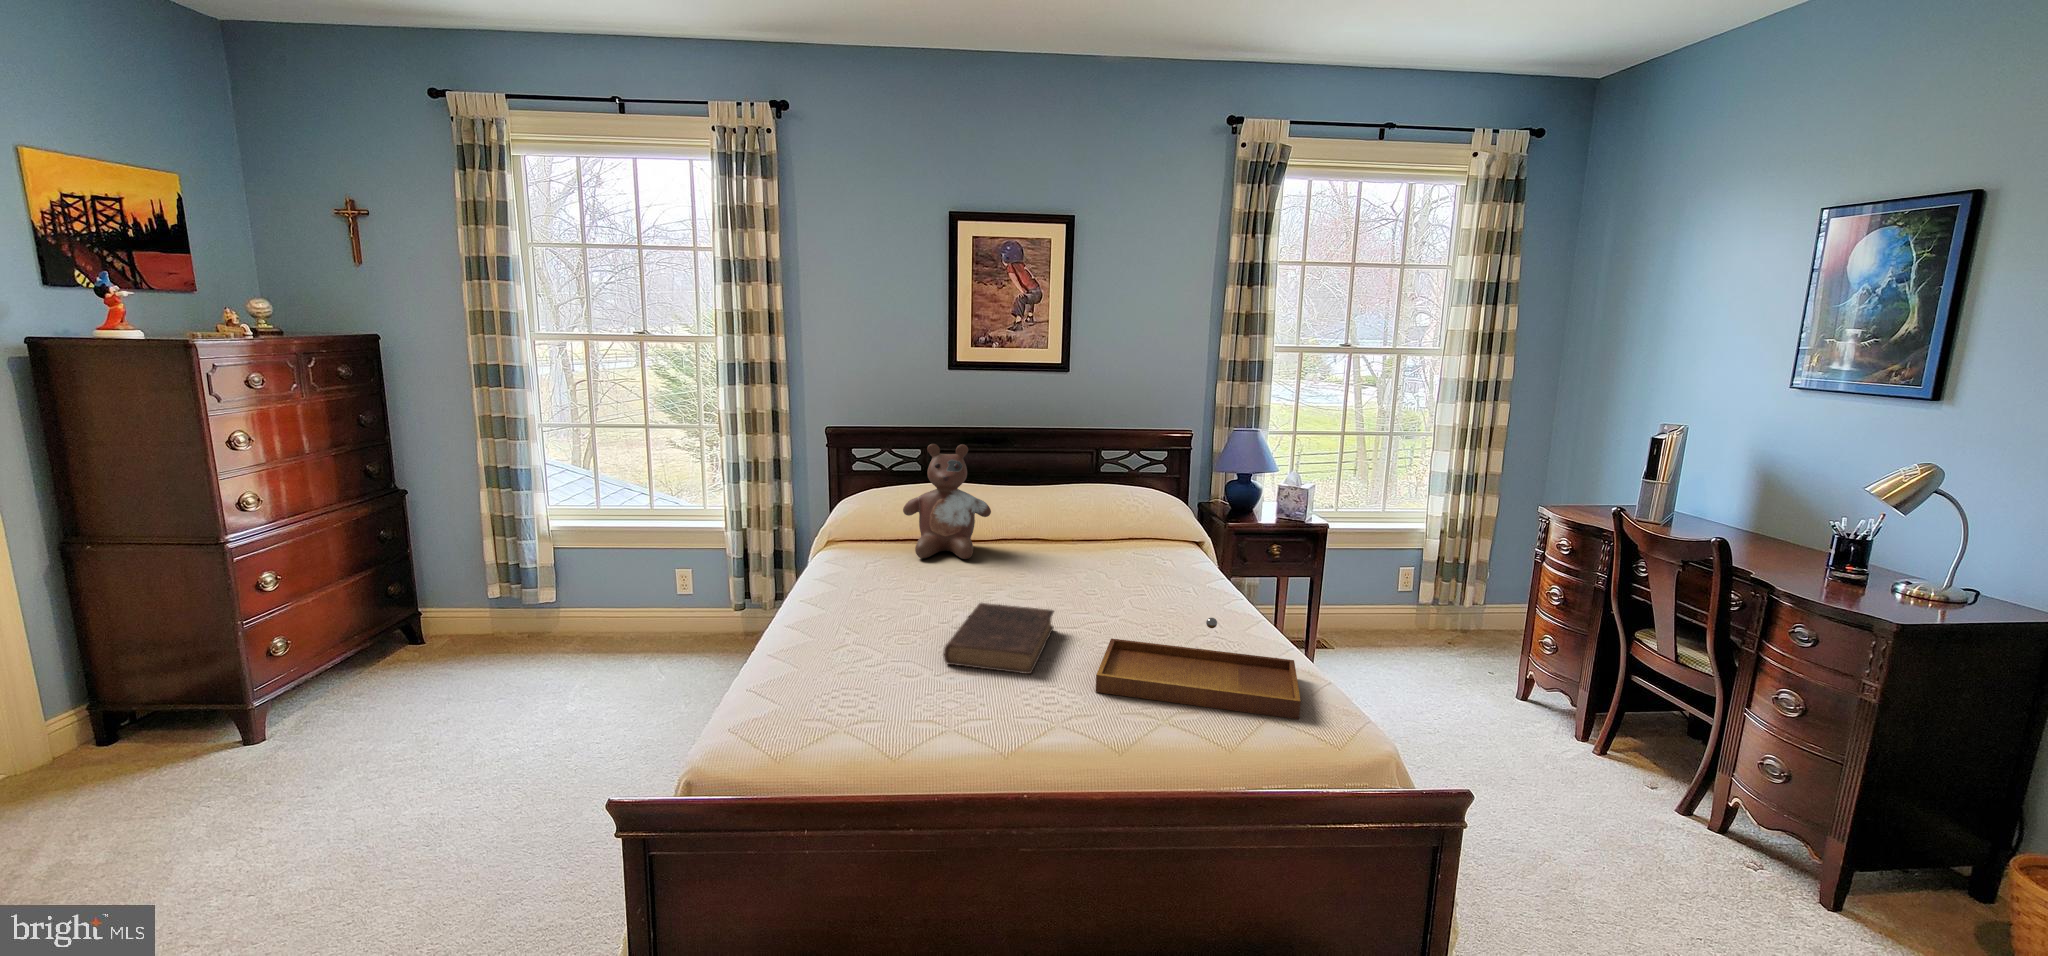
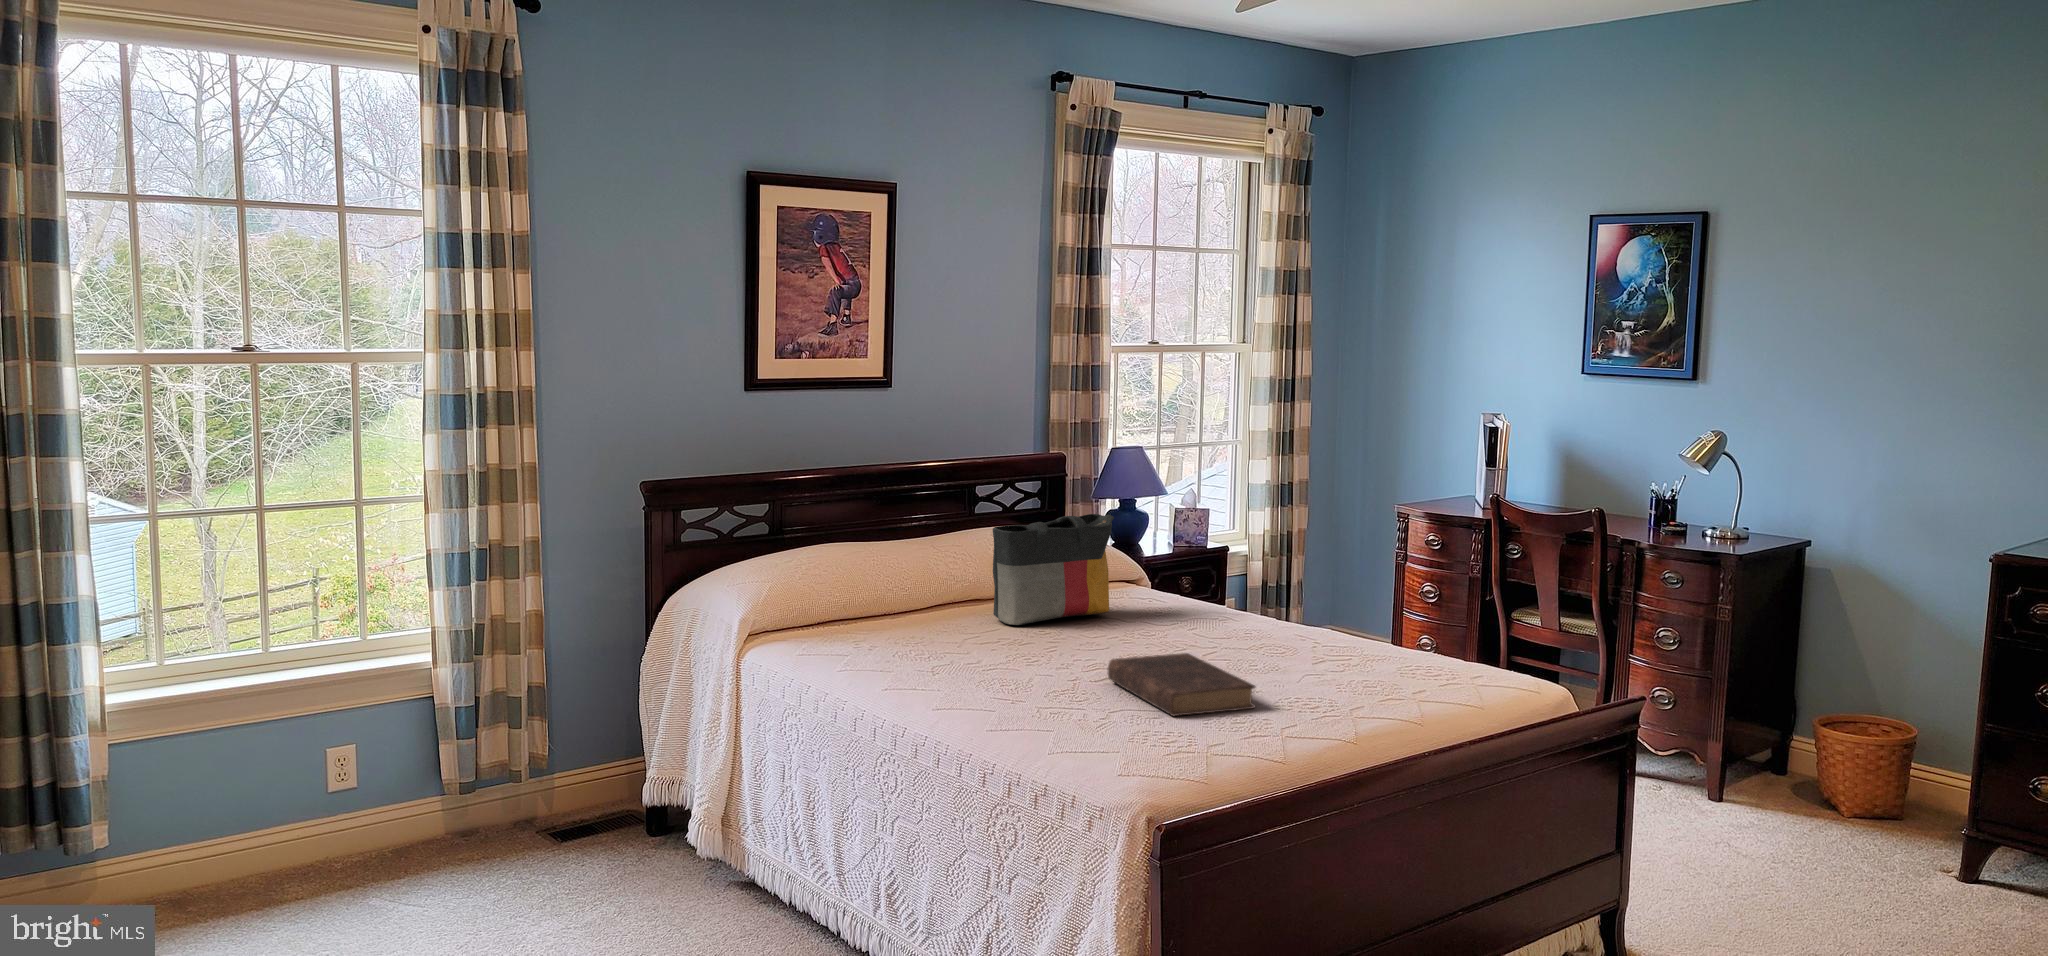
stuffed bear: present [903,444,991,559] -> none [838,488,954,641]
tote bag: none [1019,479,1132,563] -> present [993,514,1114,625]
tray: present [1096,618,1301,719] -> none [1279,621,1494,709]

